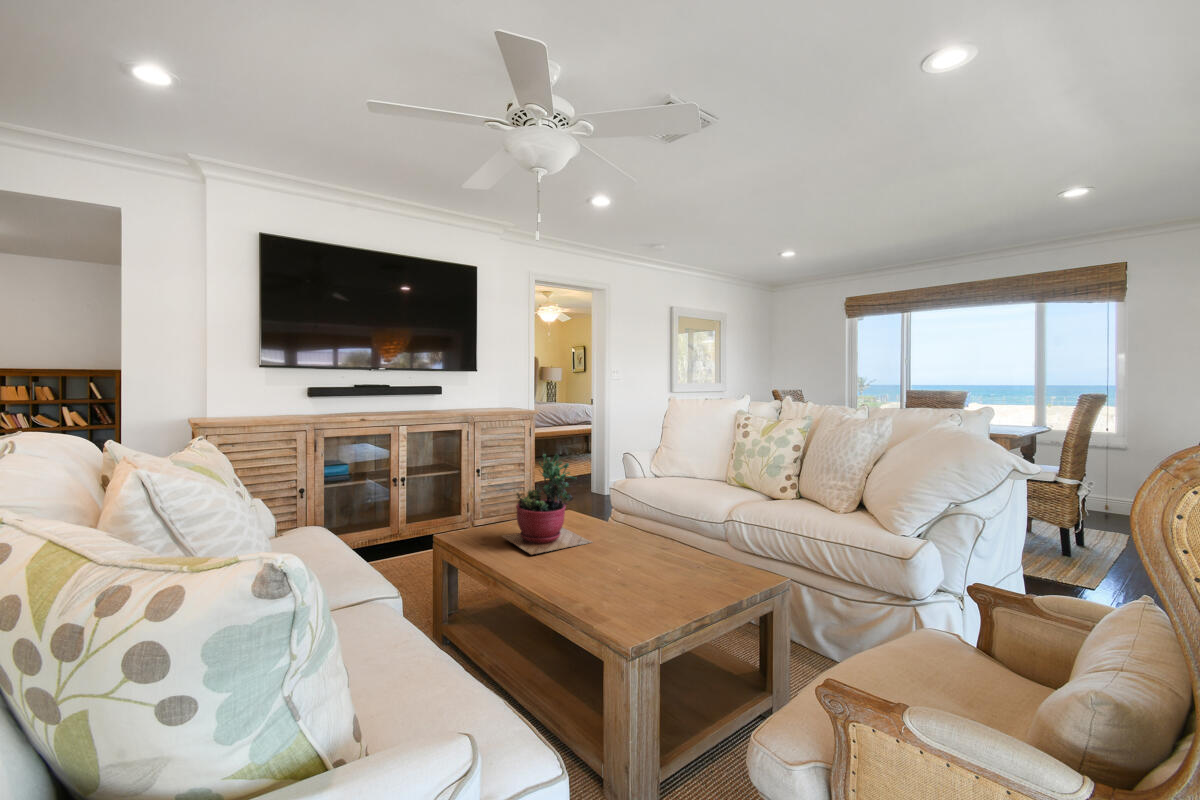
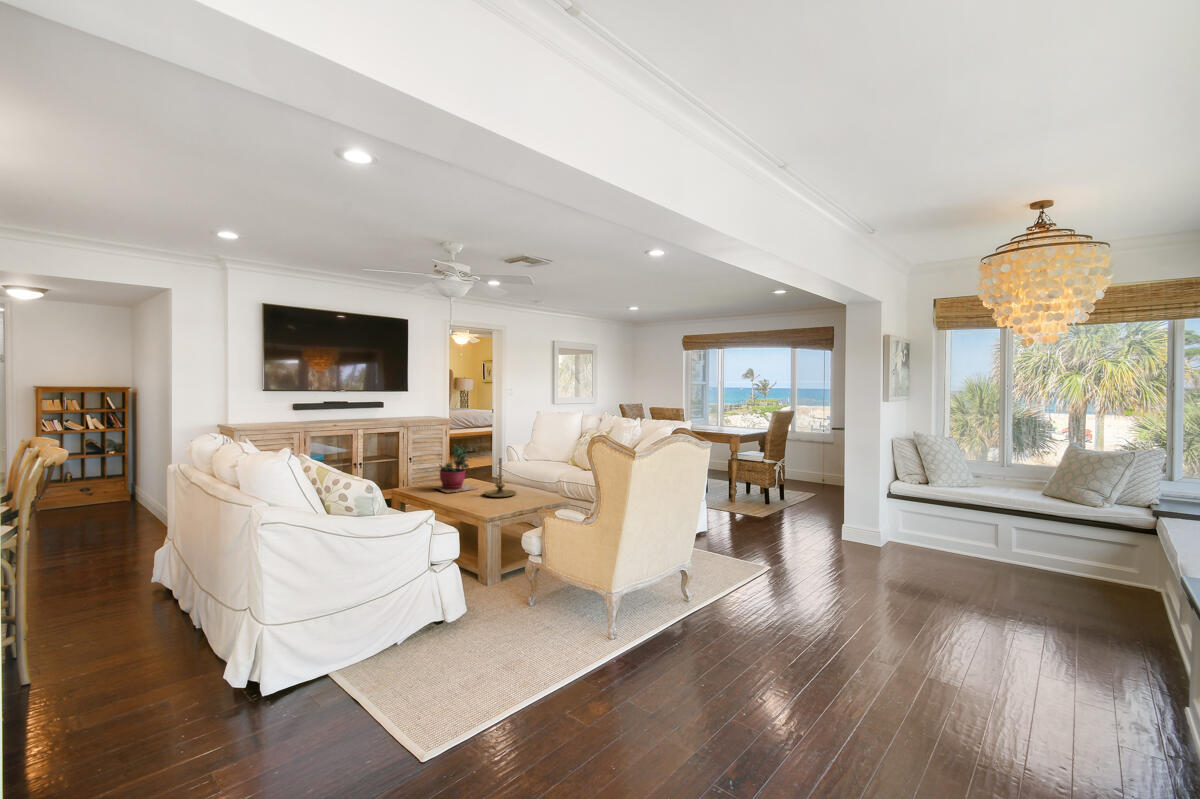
candle holder: none [604,485,674,573] -> present [484,458,516,497]

